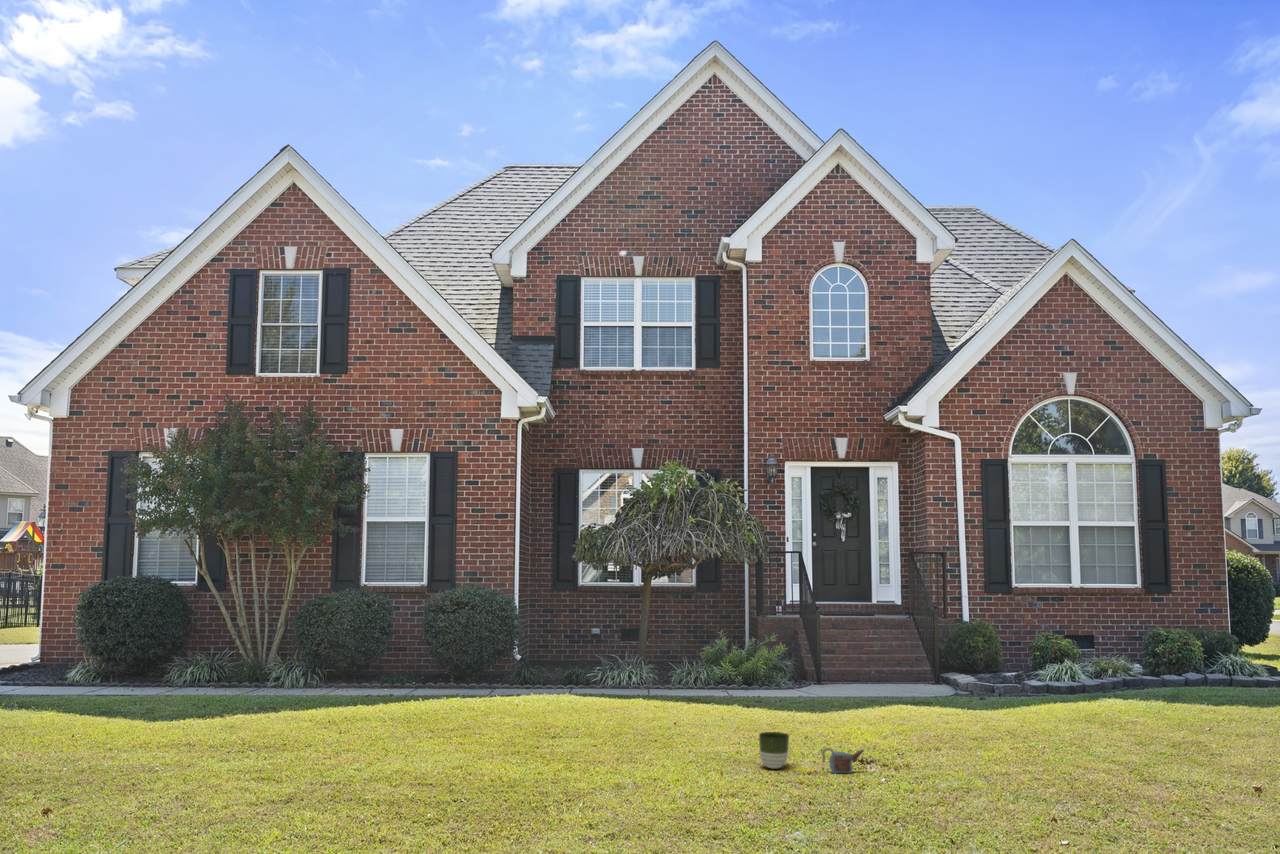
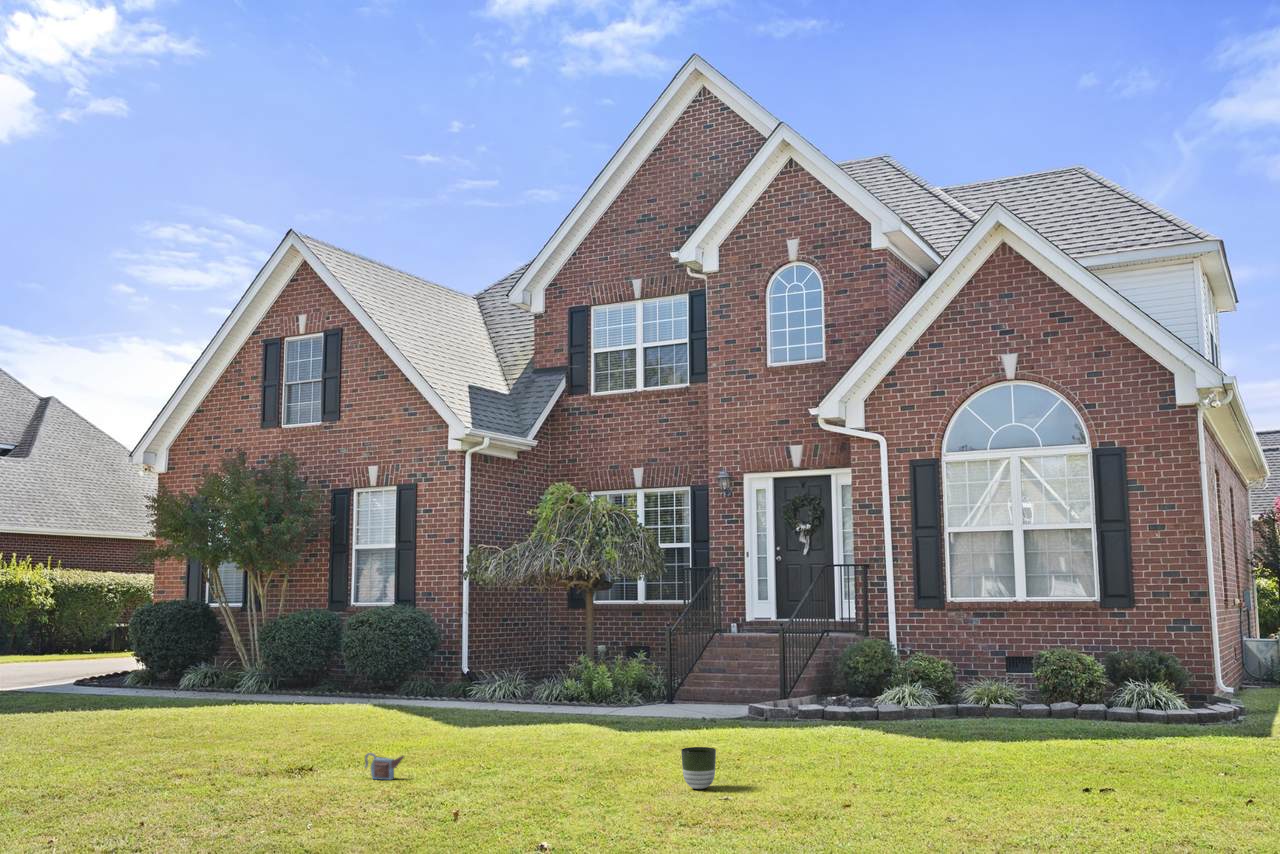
planter: present [759,732,789,769] -> present [681,747,716,789]

